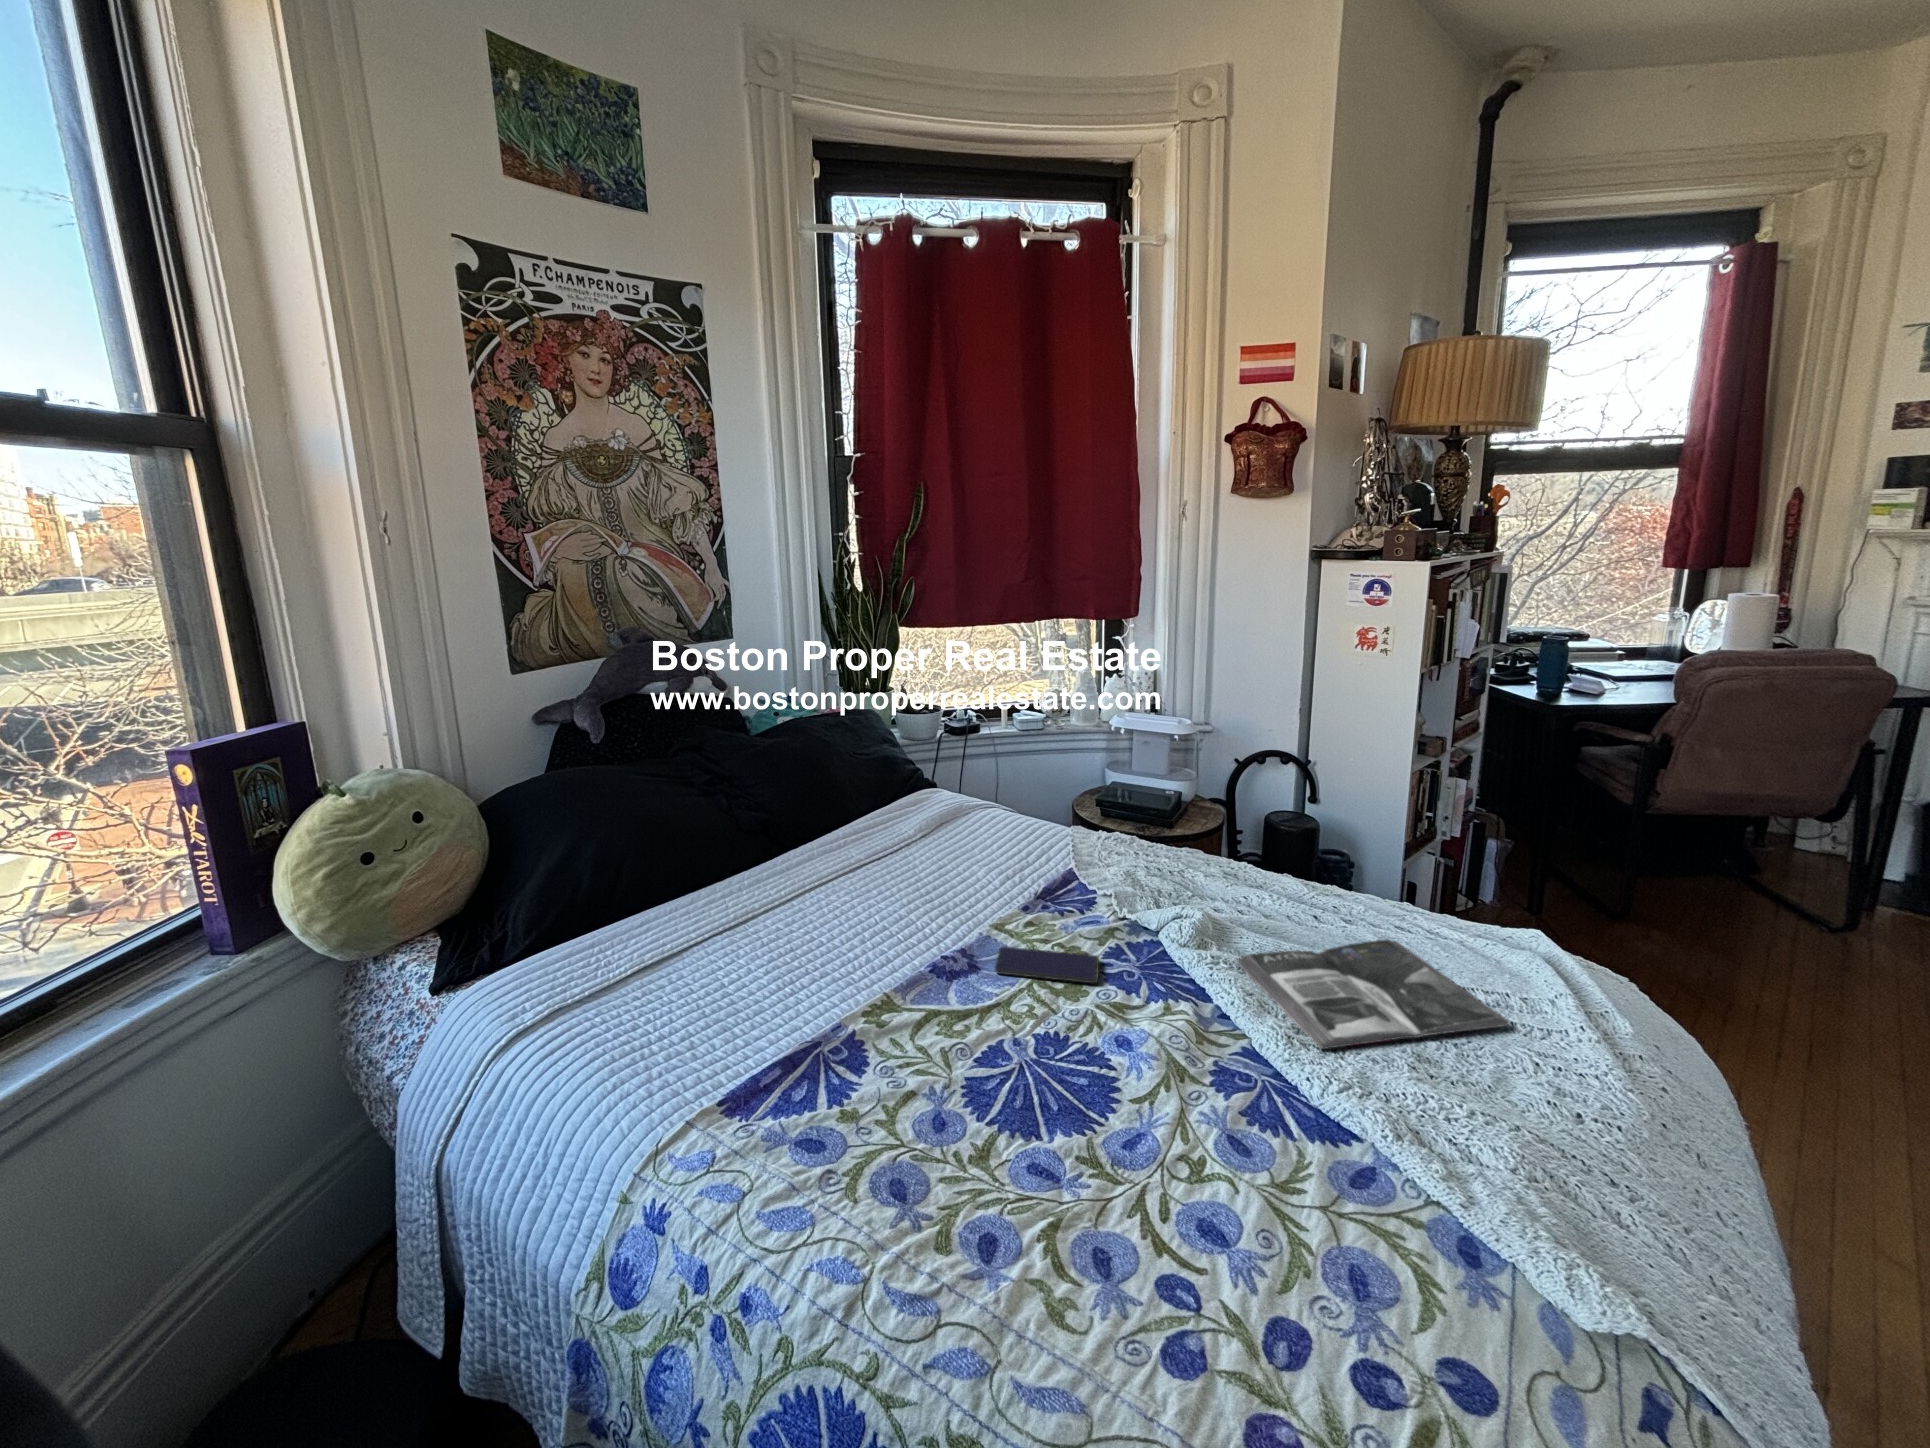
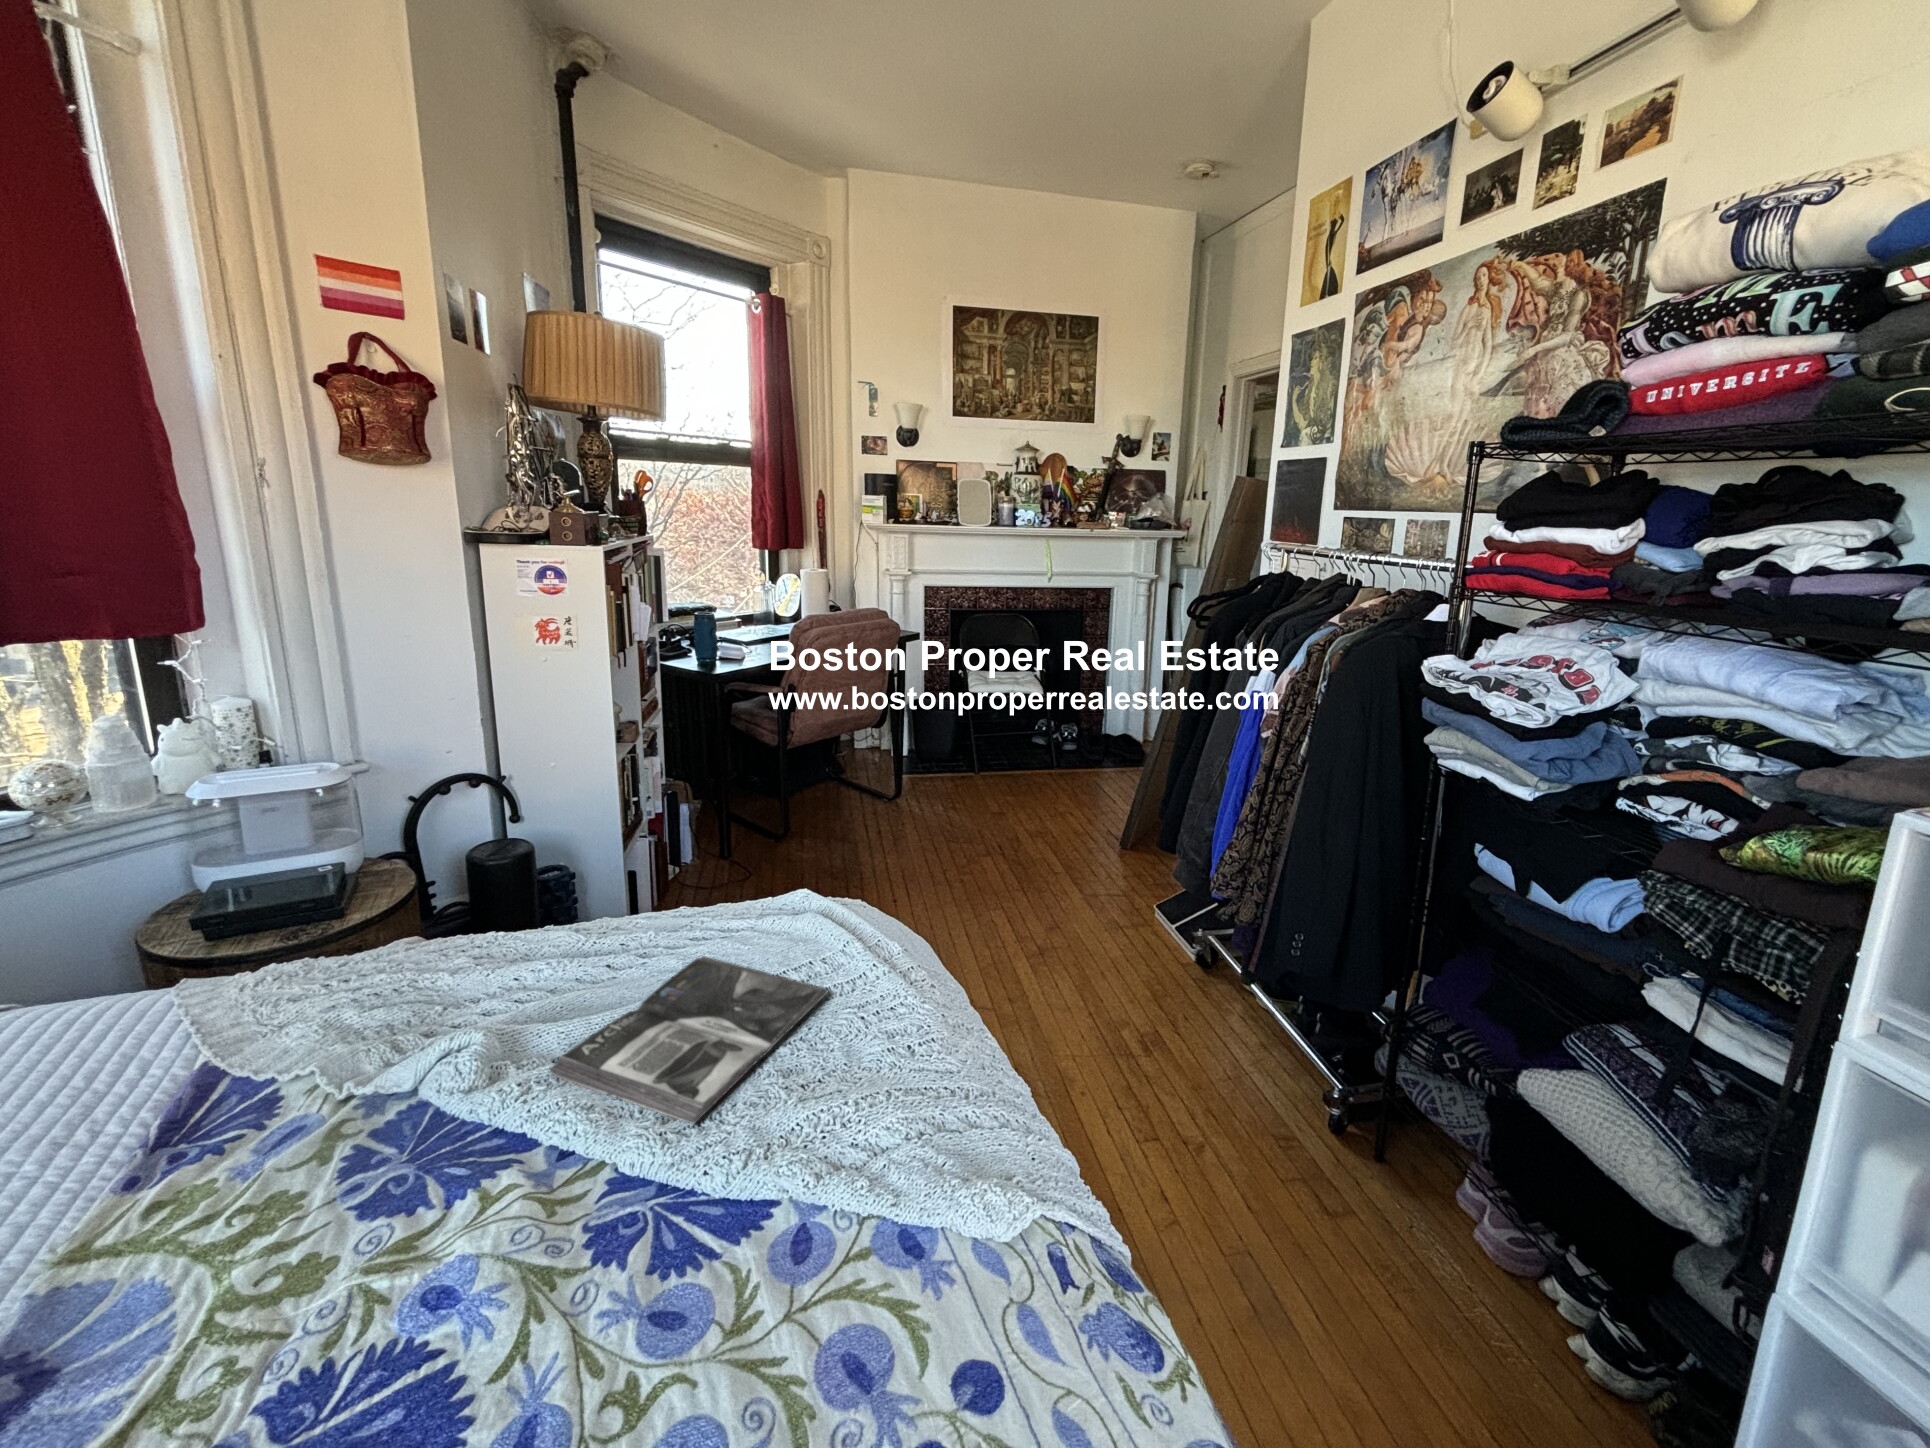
smartphone: present [995,947,1099,983] -> none [102,1188,352,1353]

